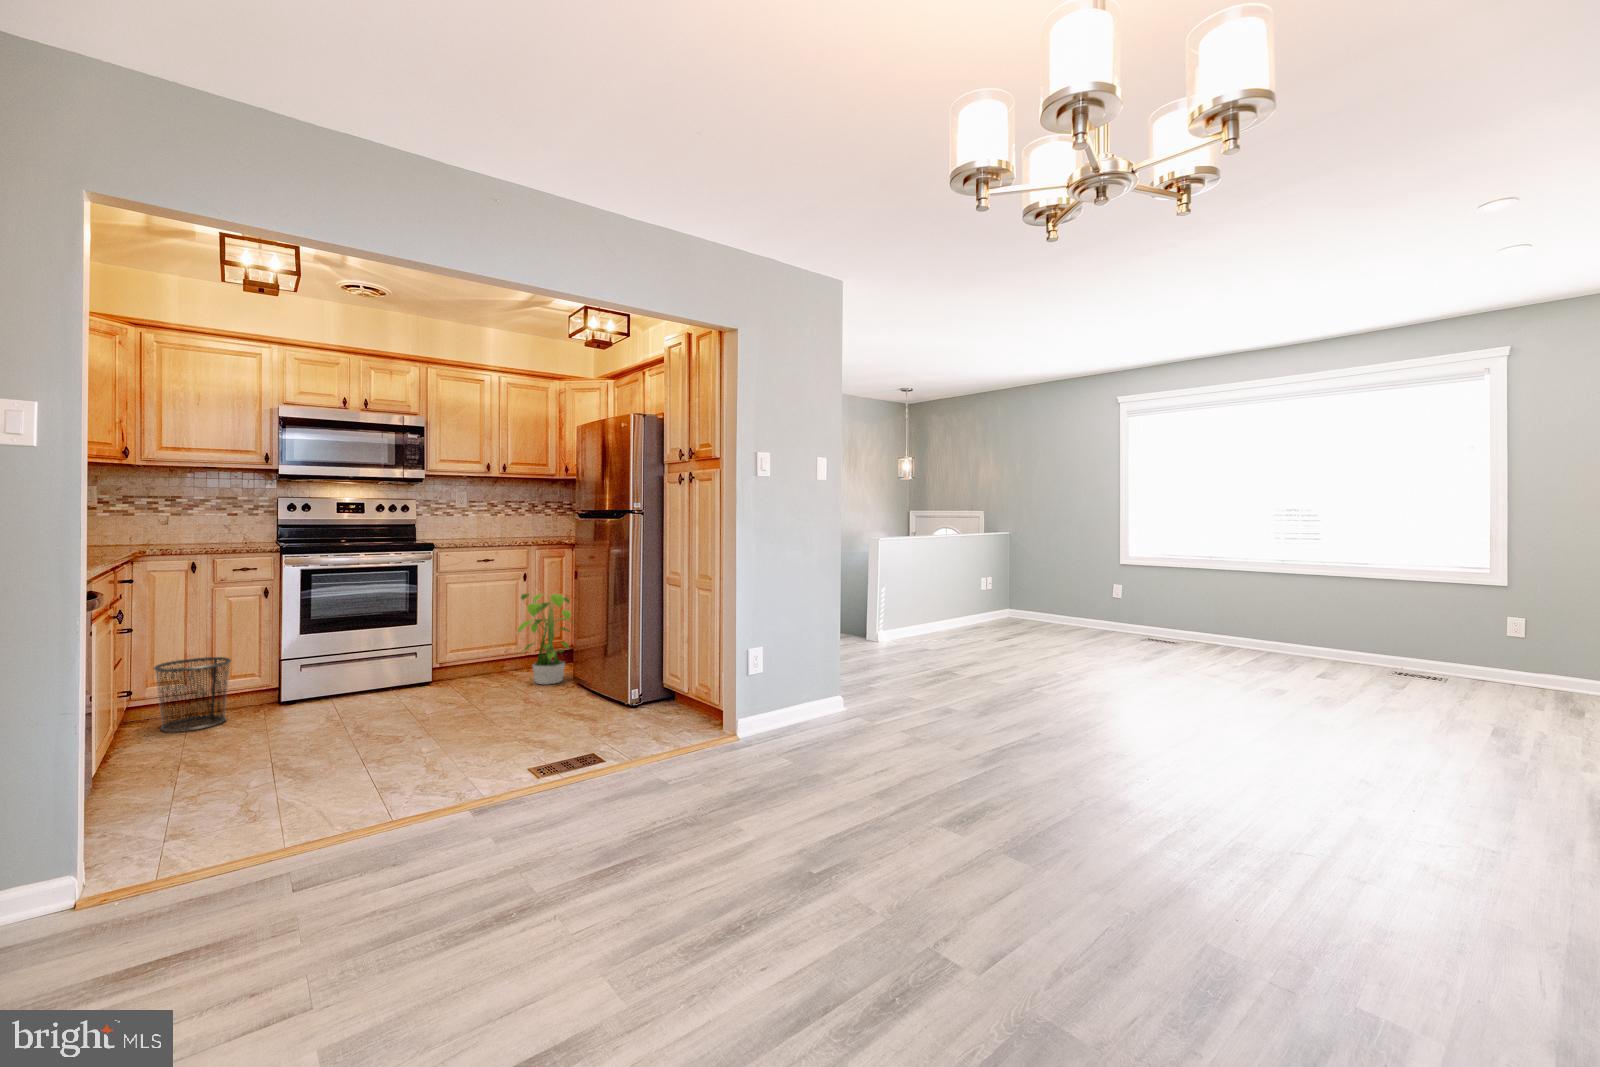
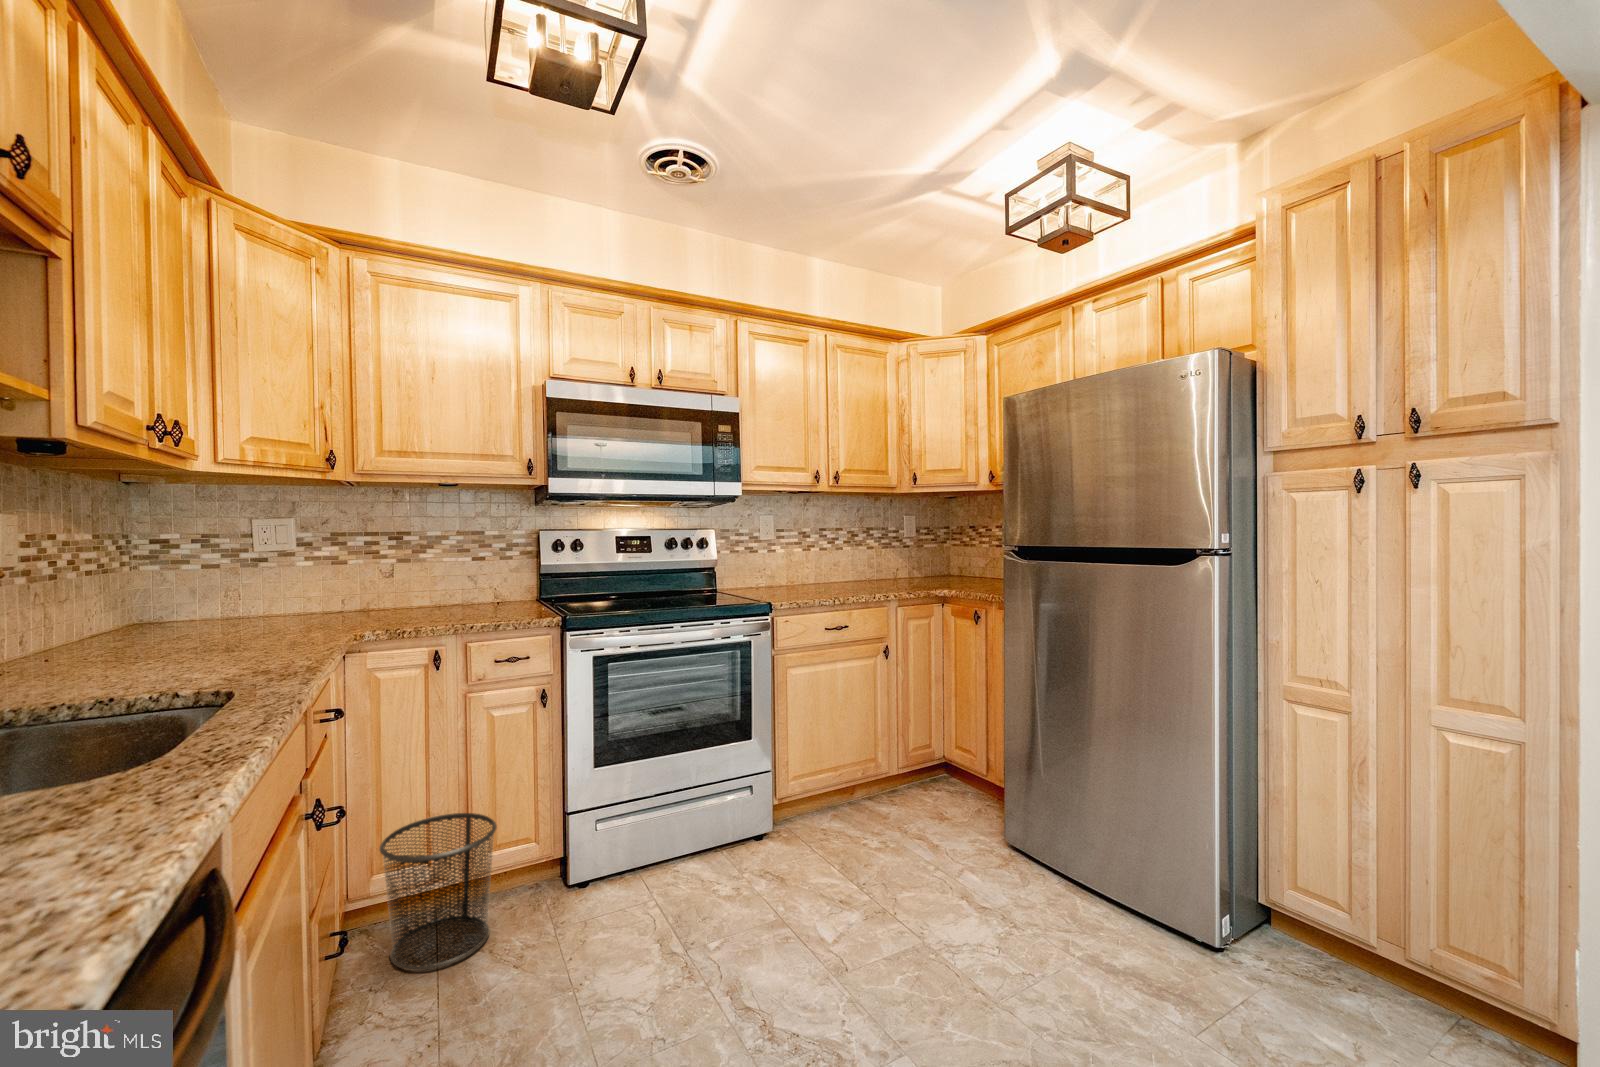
potted plant: present [517,593,574,684] -> none [897,675,1000,844]

